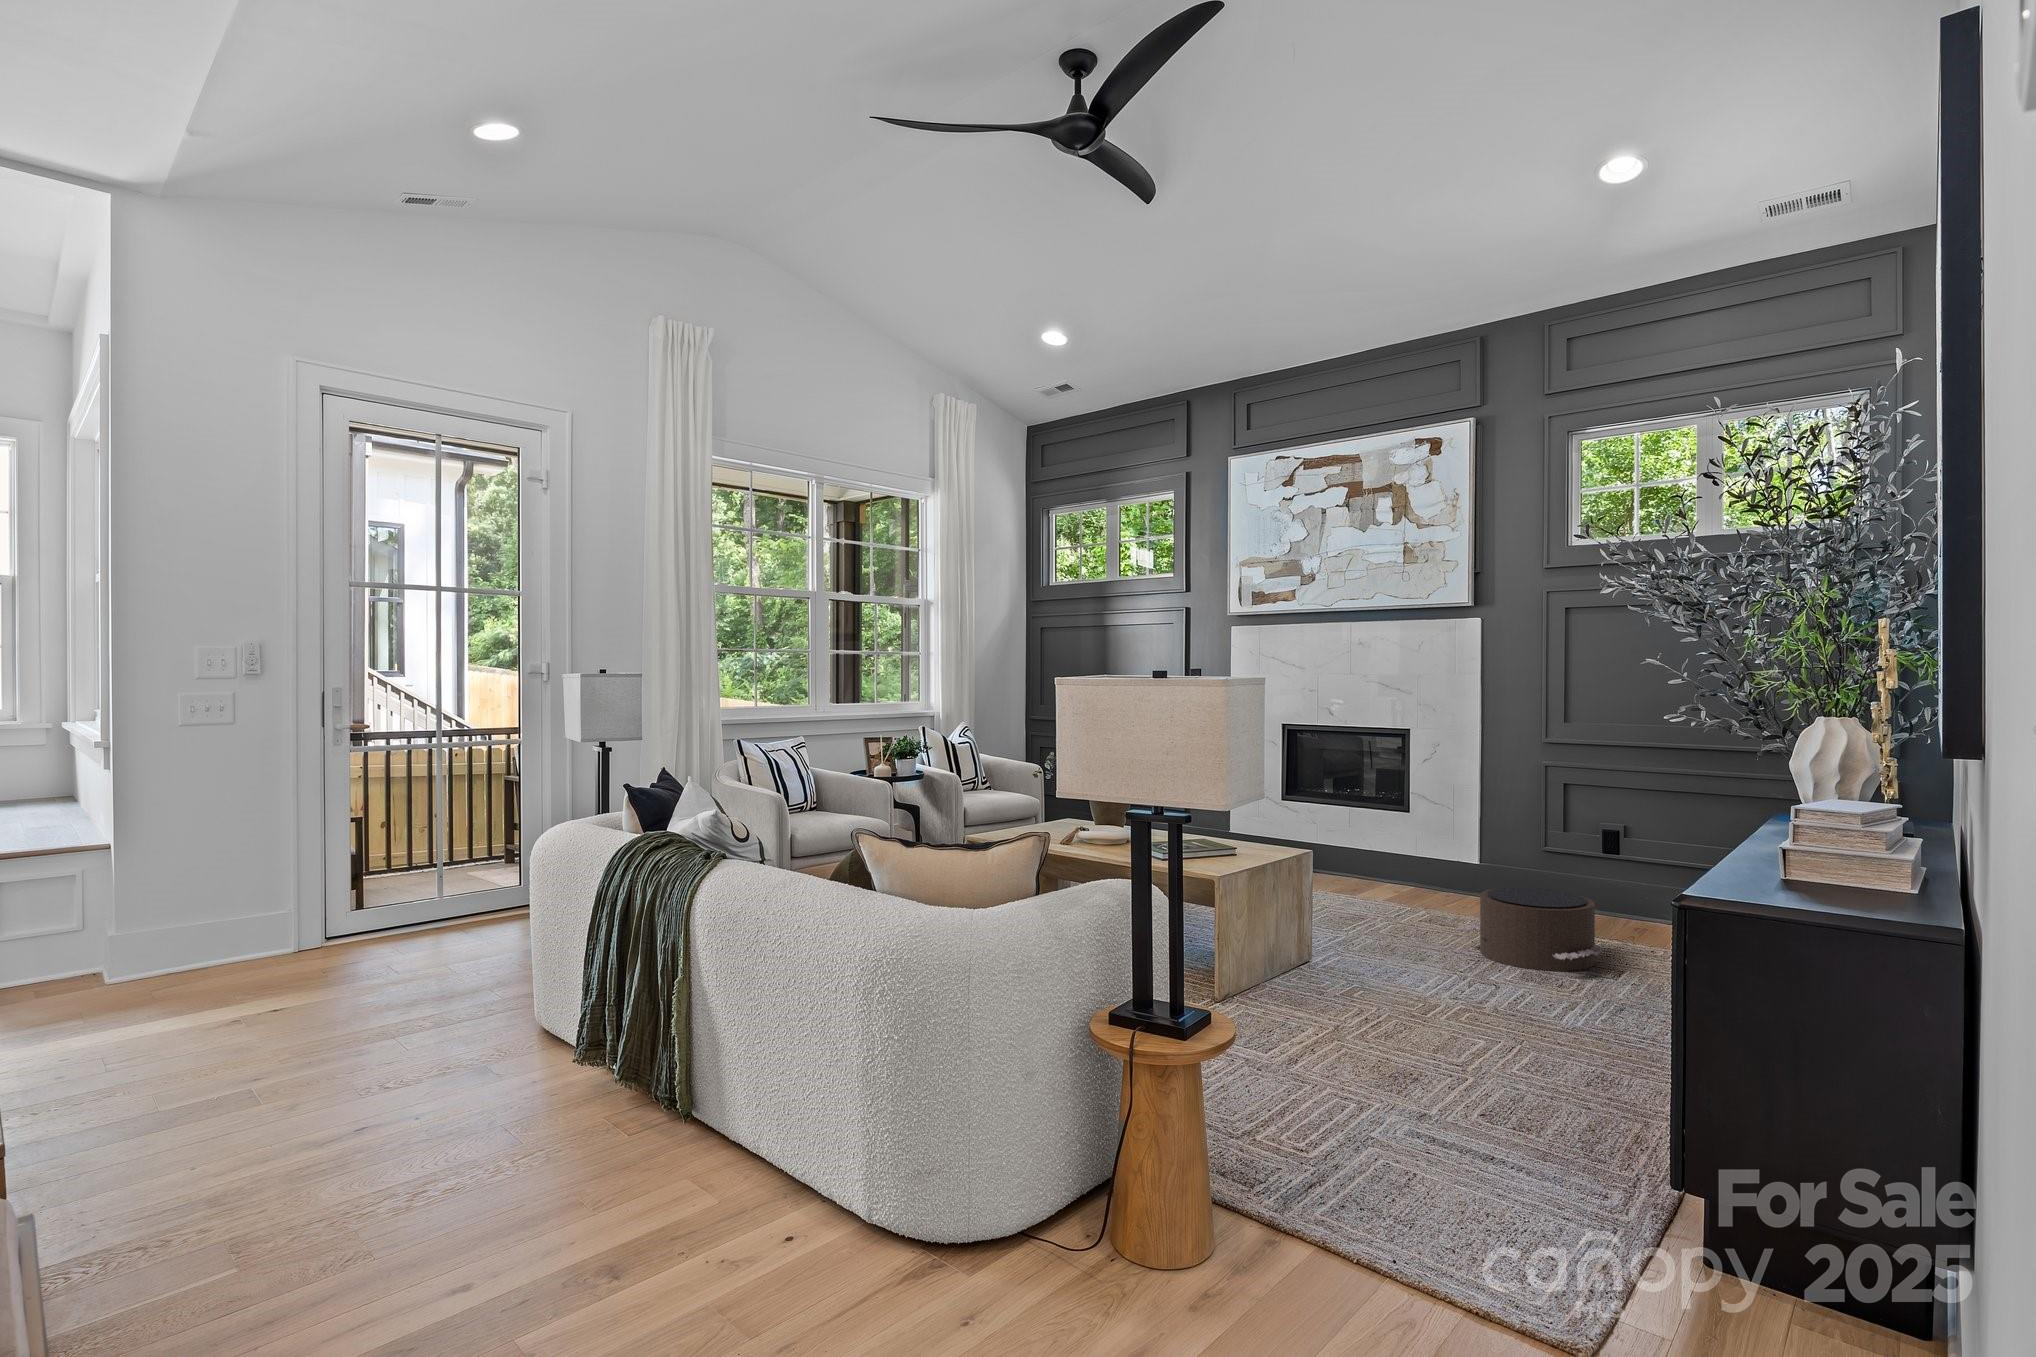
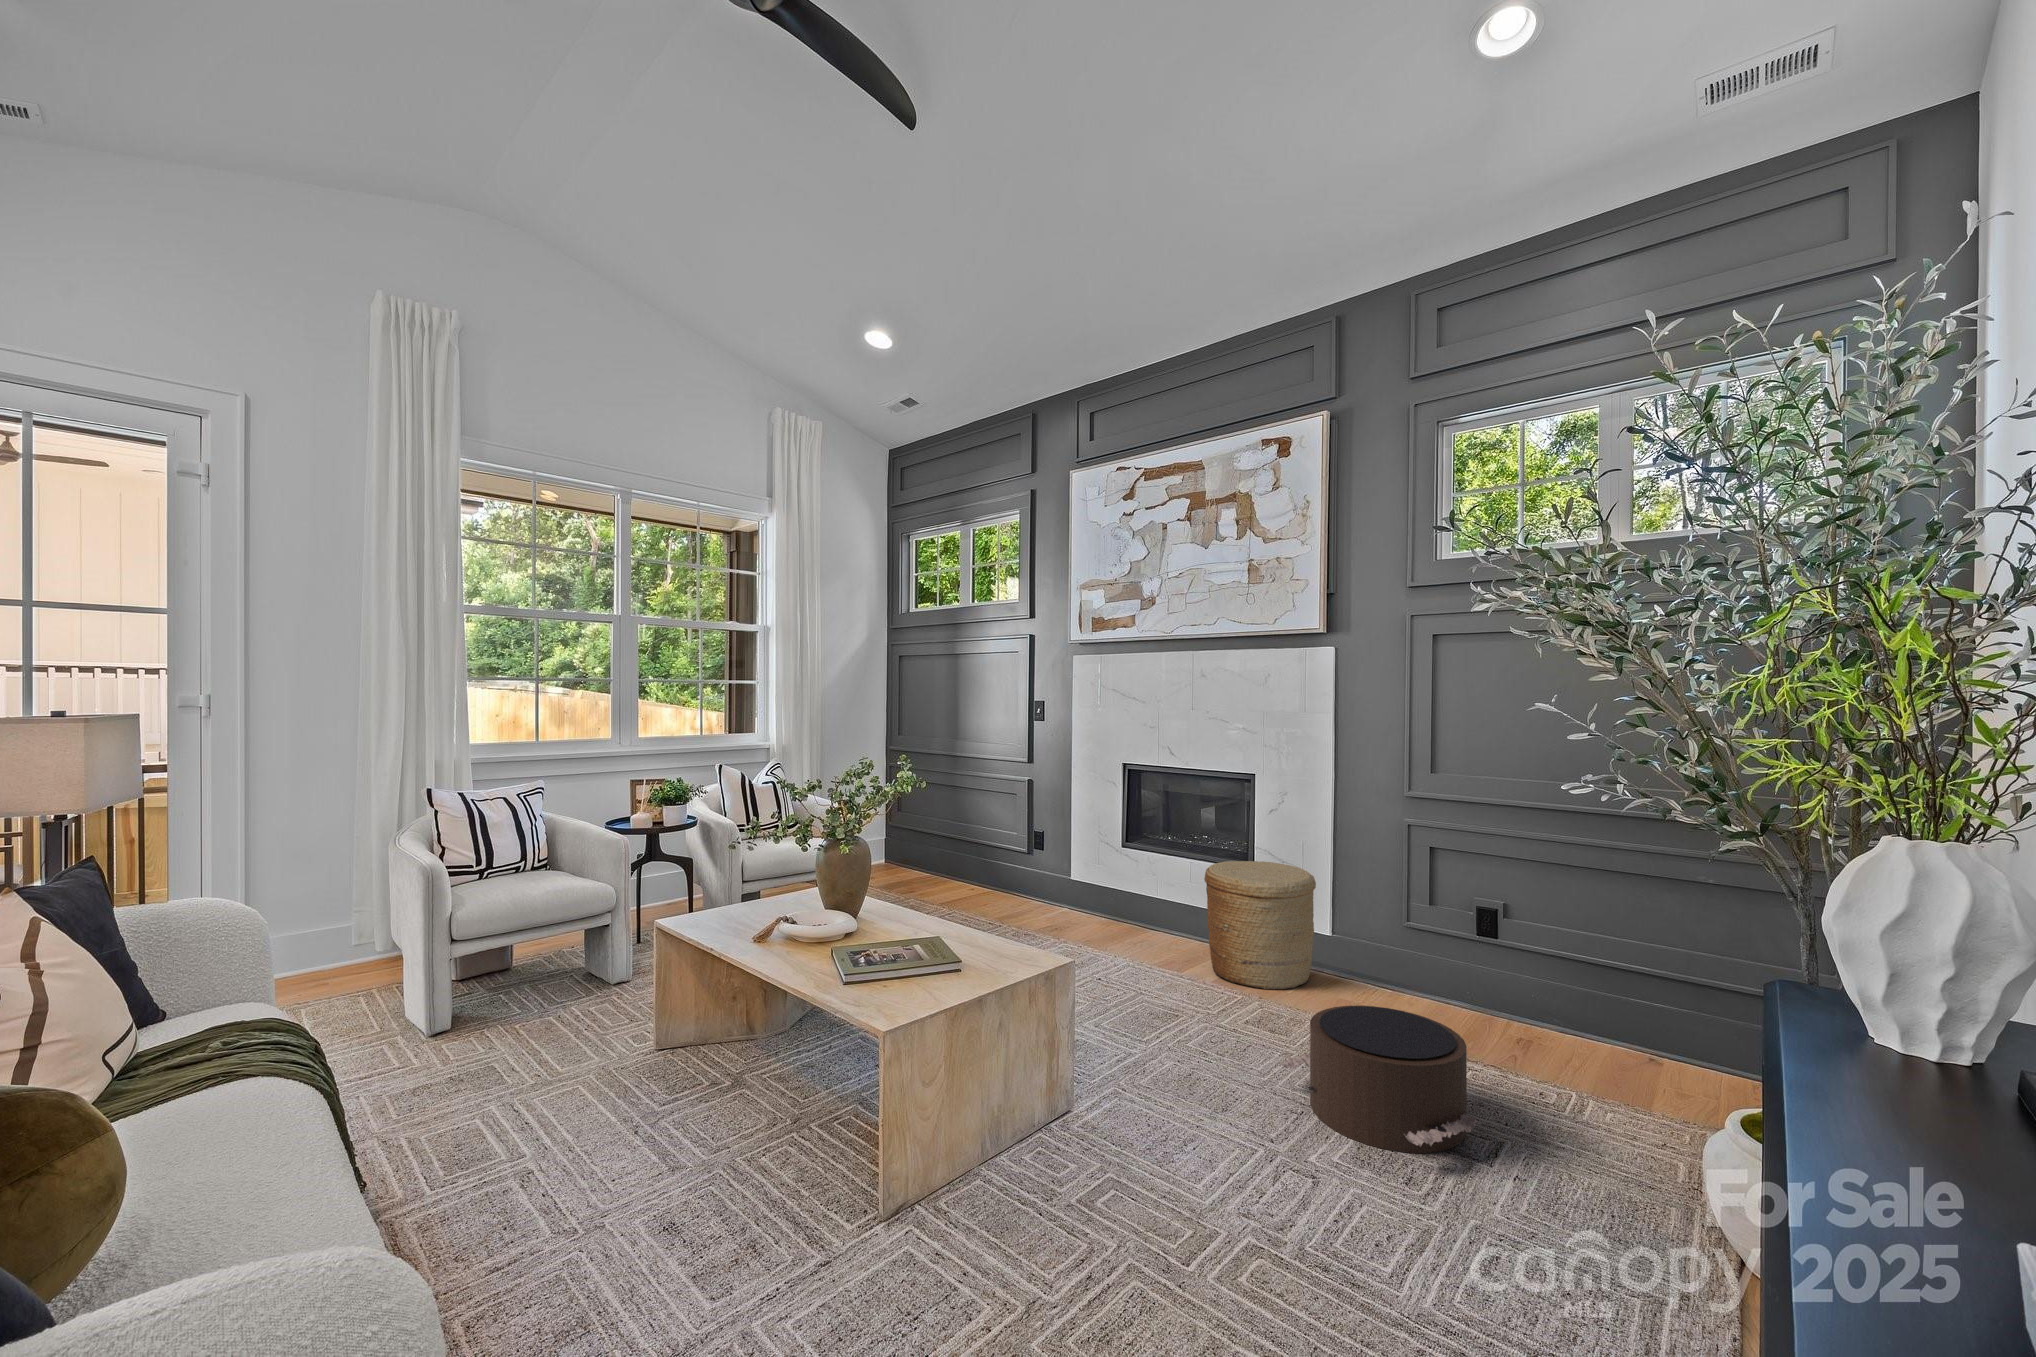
woven basket: none [1372,803,1468,902] -> present [1204,861,1316,989]

